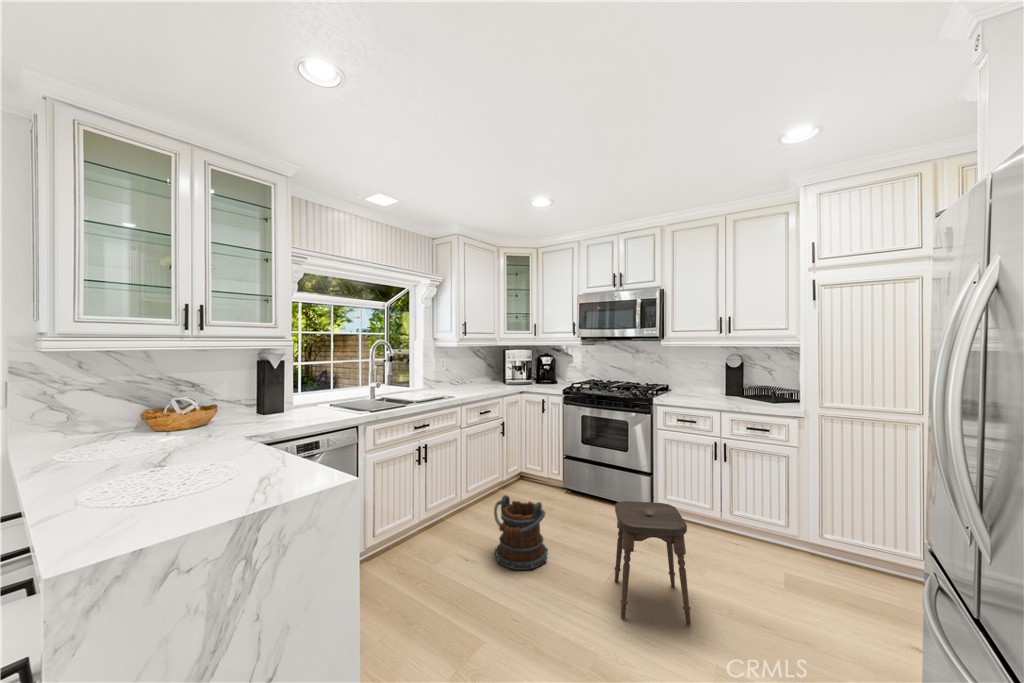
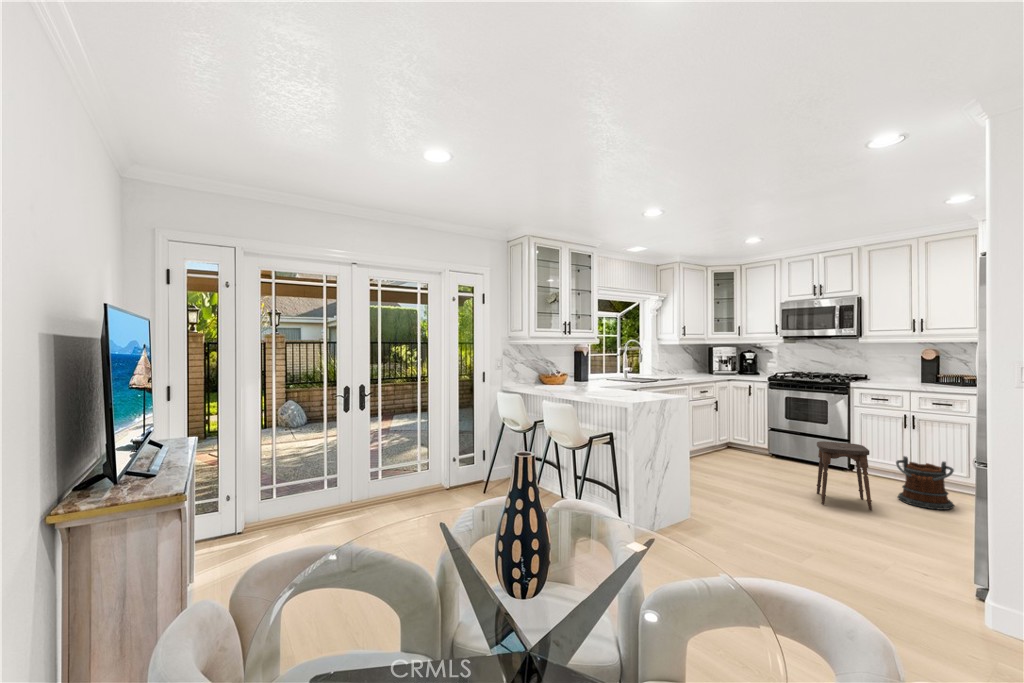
bucket: present [494,495,548,570] -> present [896,456,955,510]

